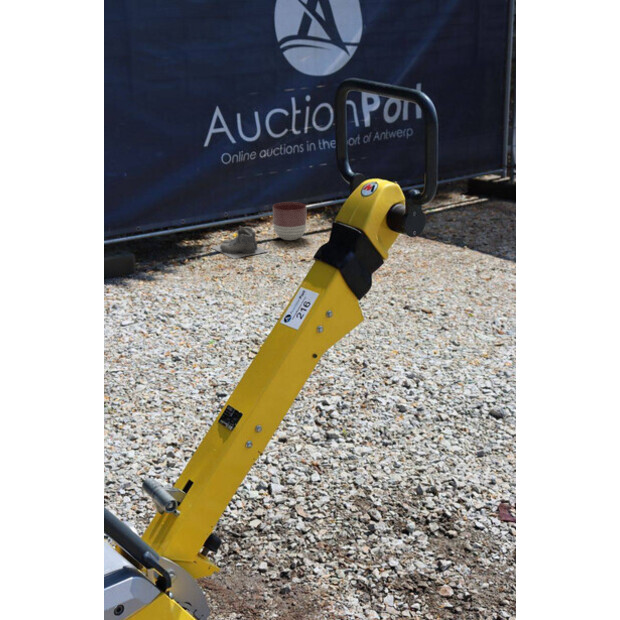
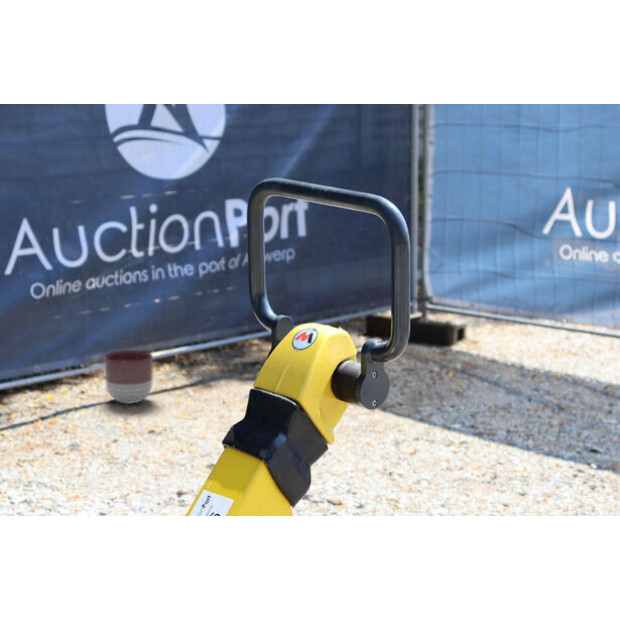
boots: present [211,226,266,259] -> none [14,385,98,433]

